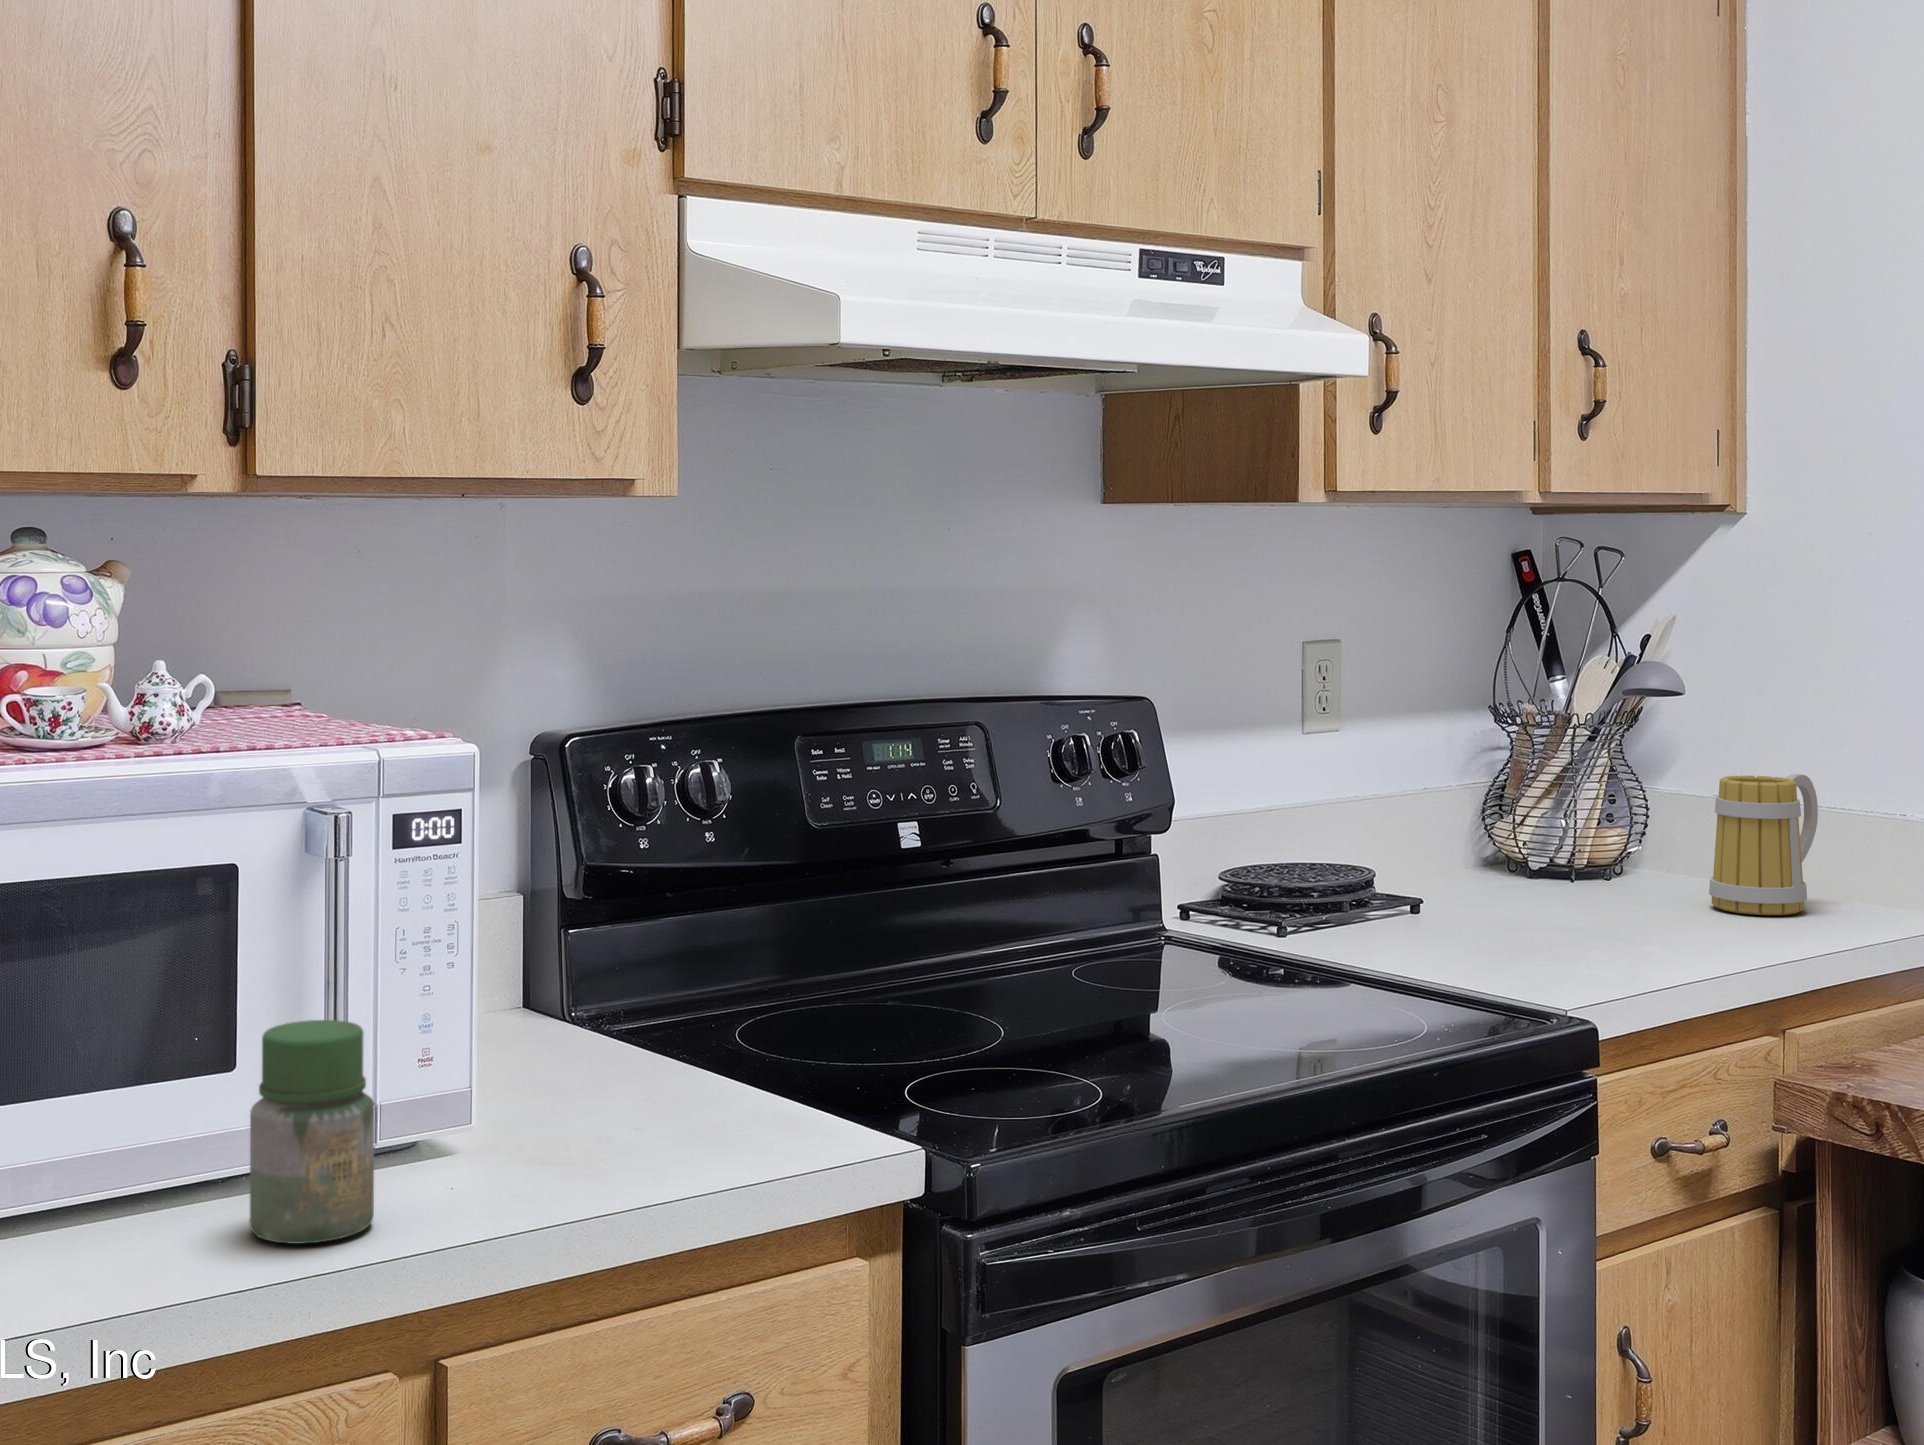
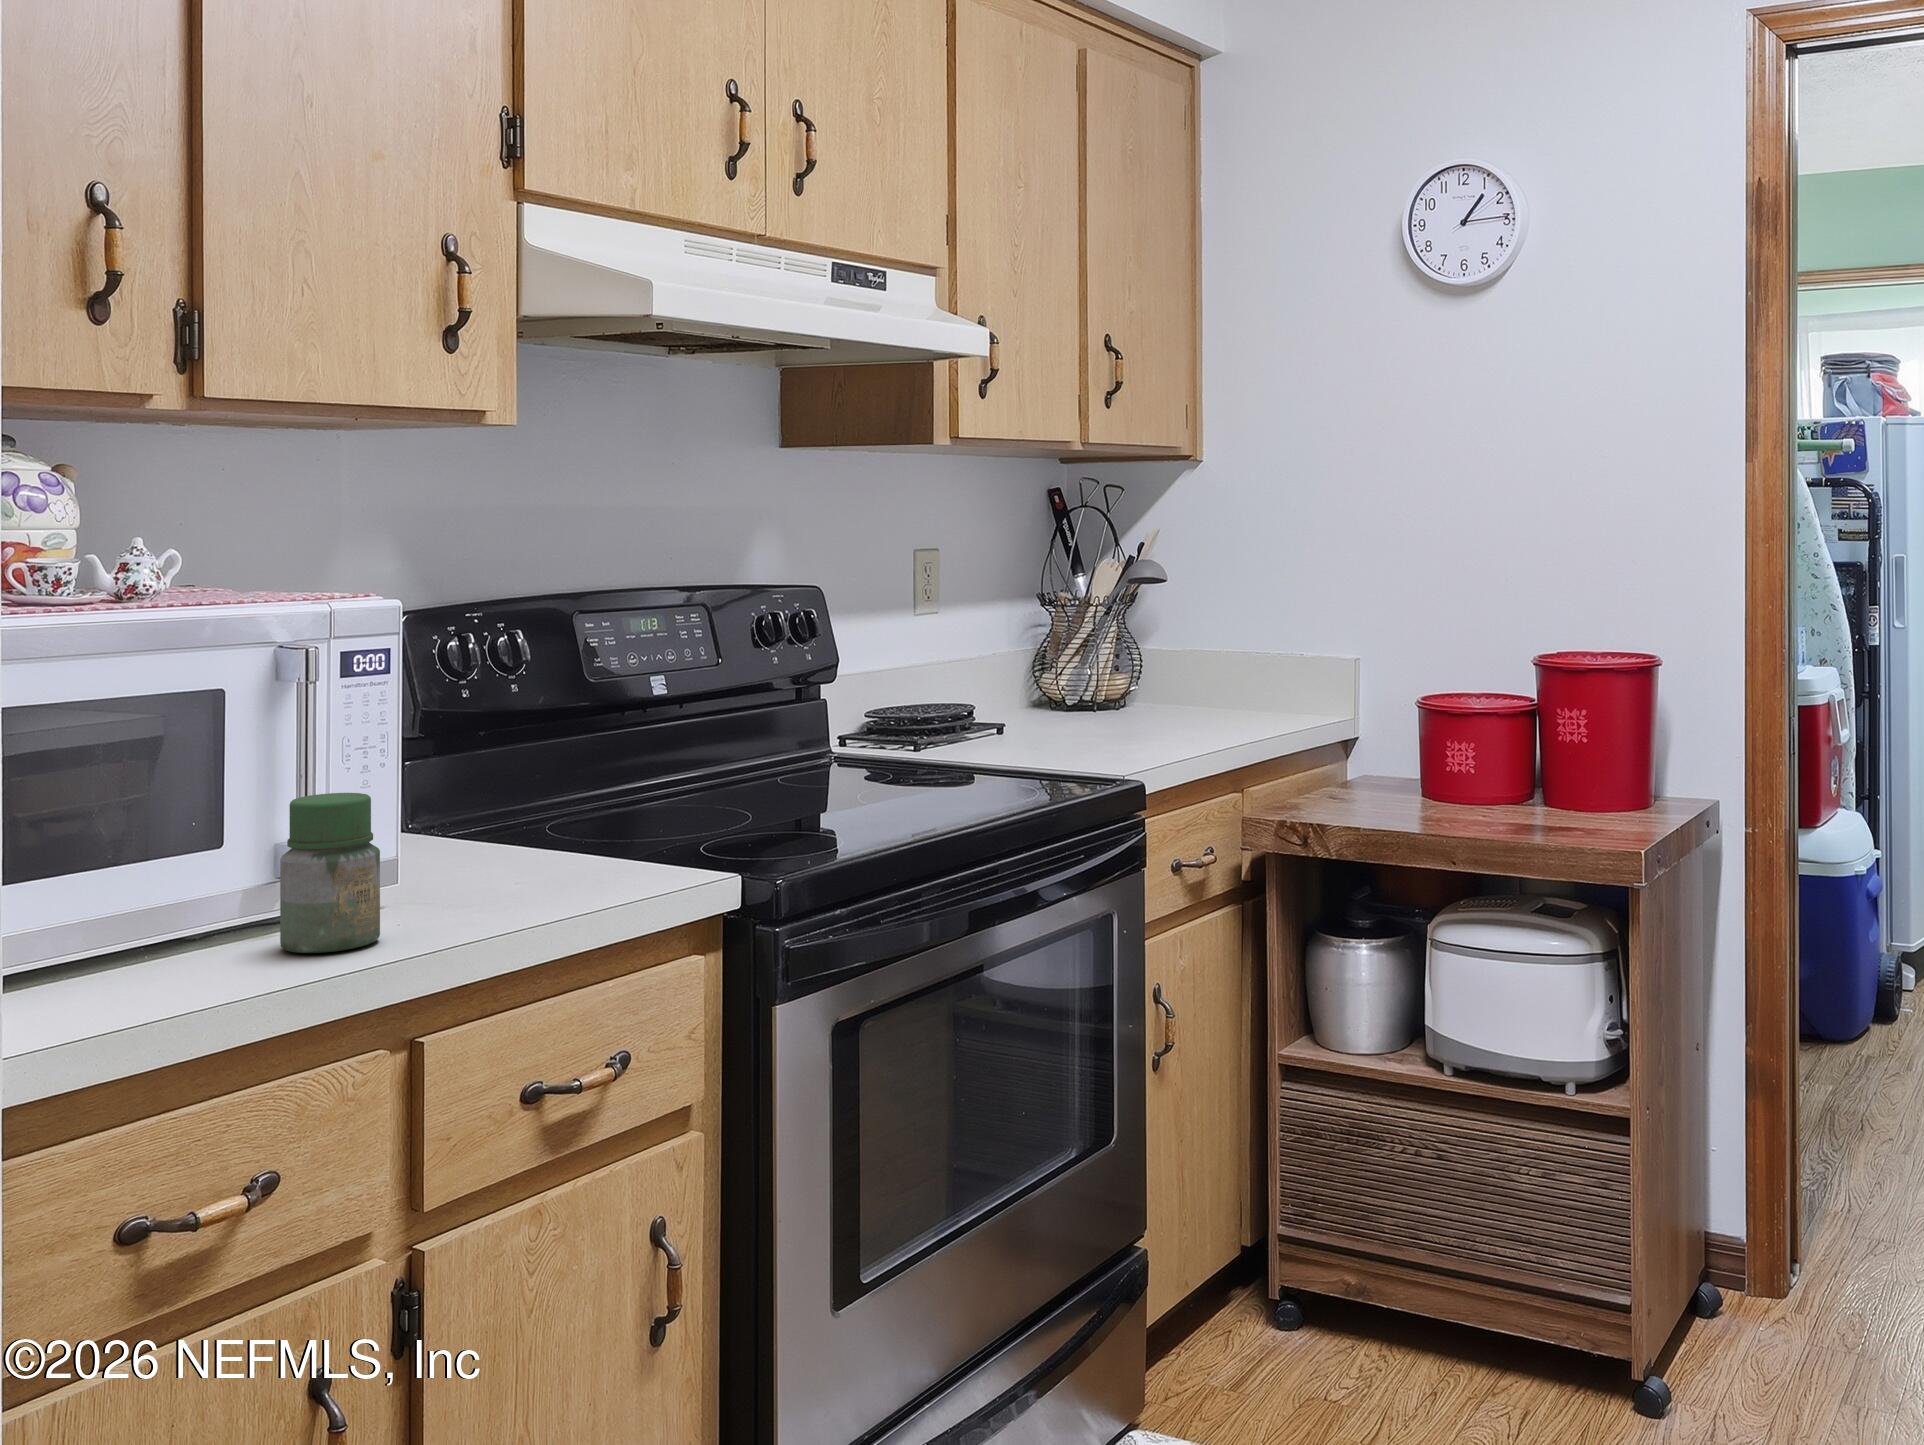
mug: present [1709,774,1818,915] -> none [1186,631,1250,722]

